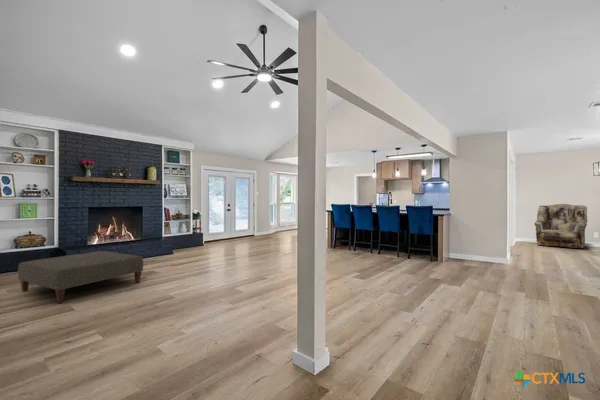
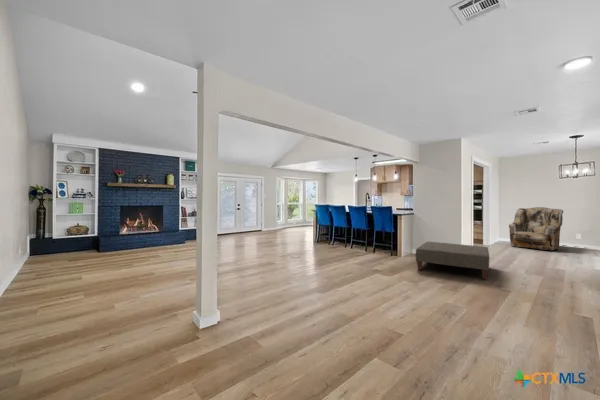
ottoman: present [18,251,143,303] -> present [415,242,489,280]

